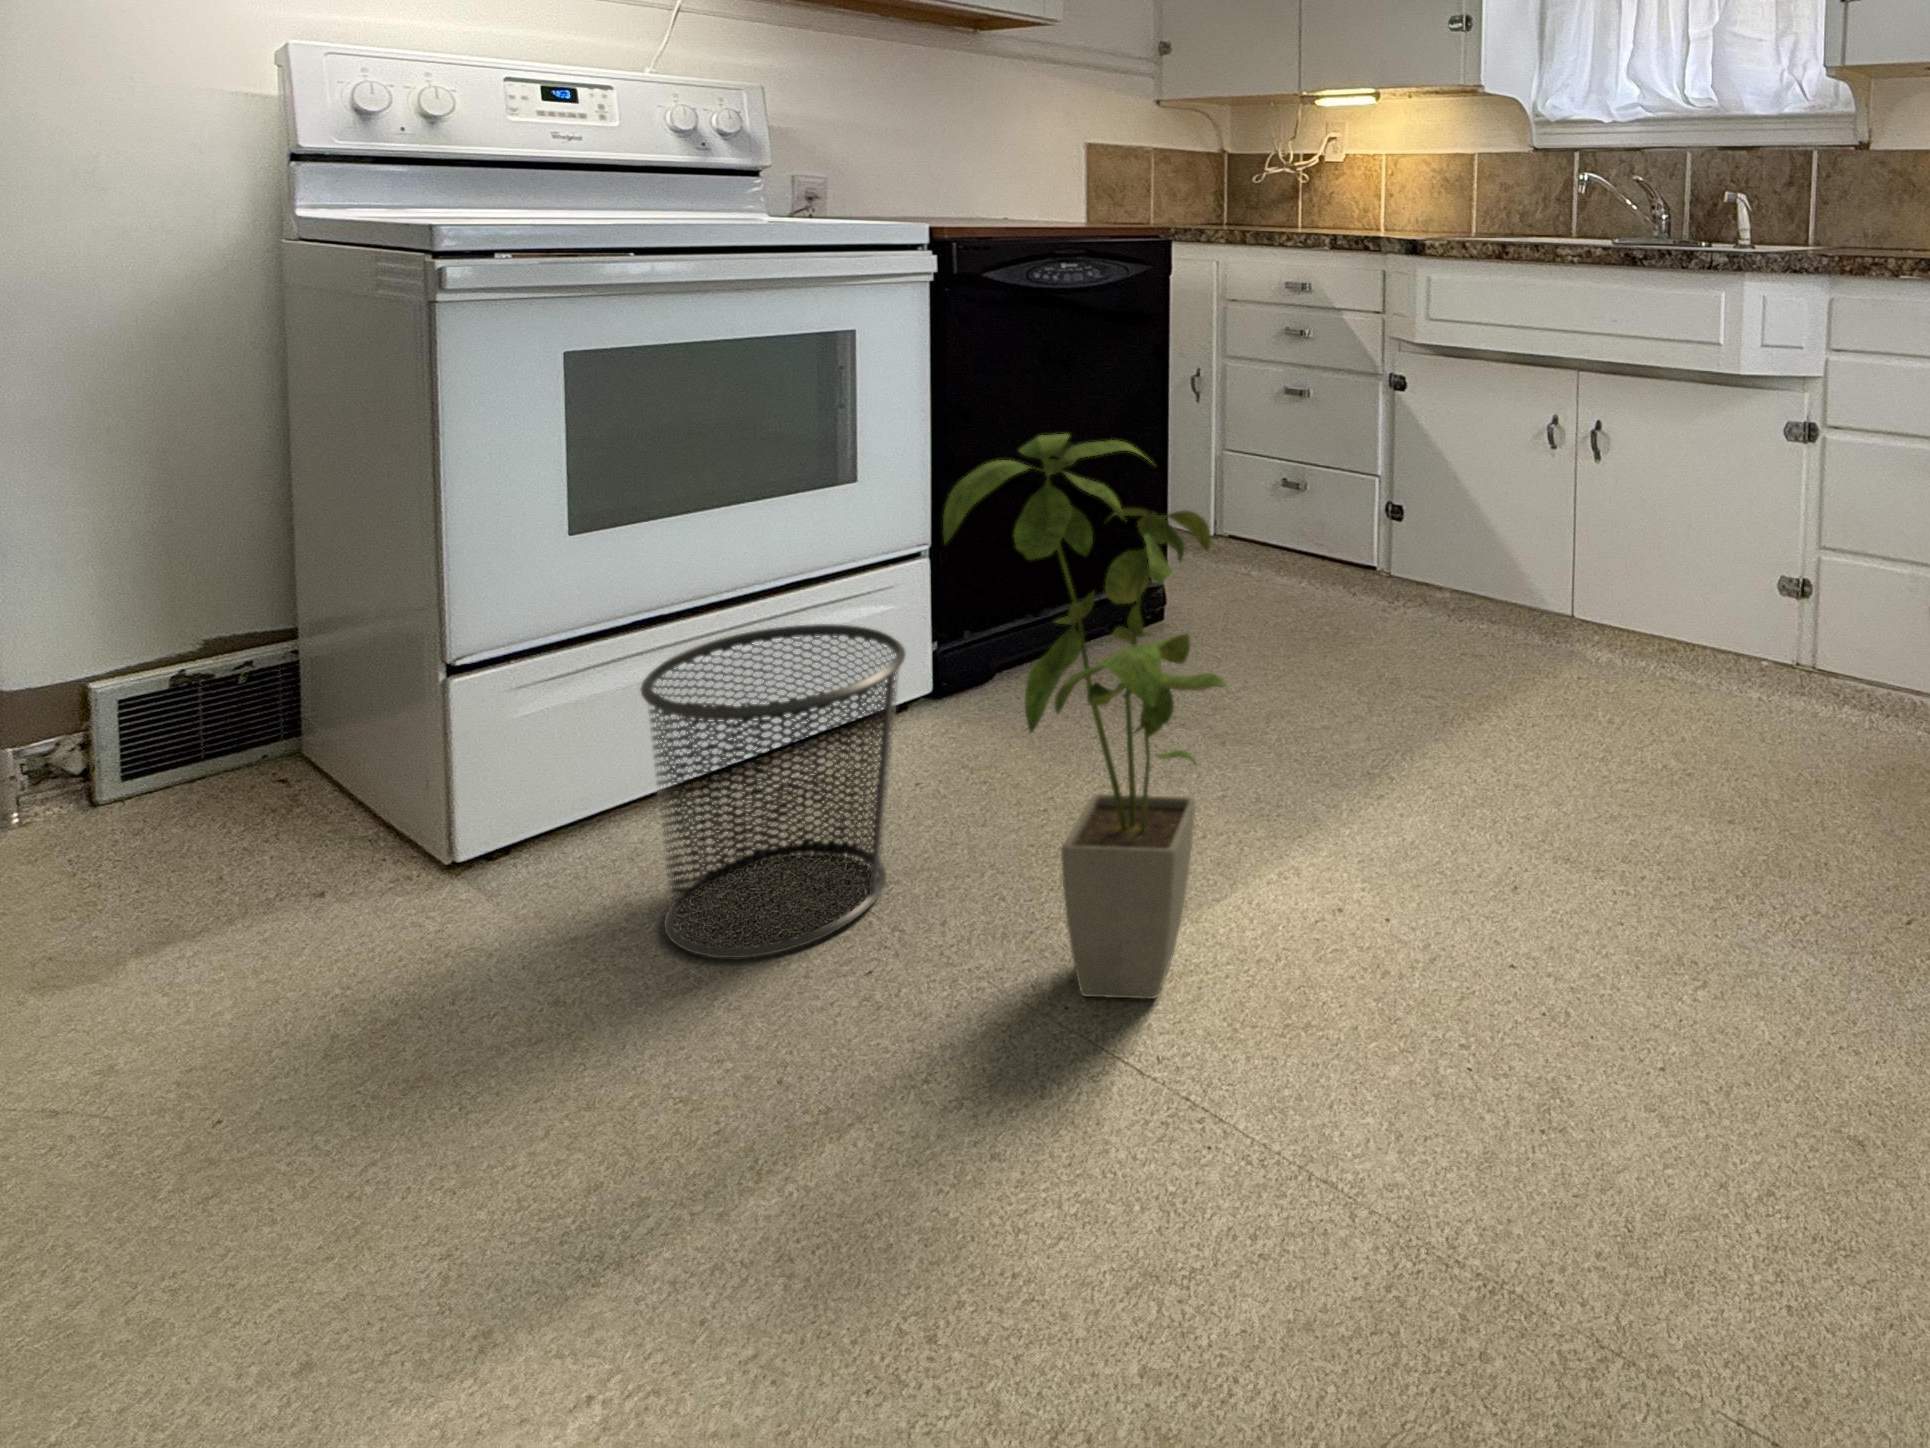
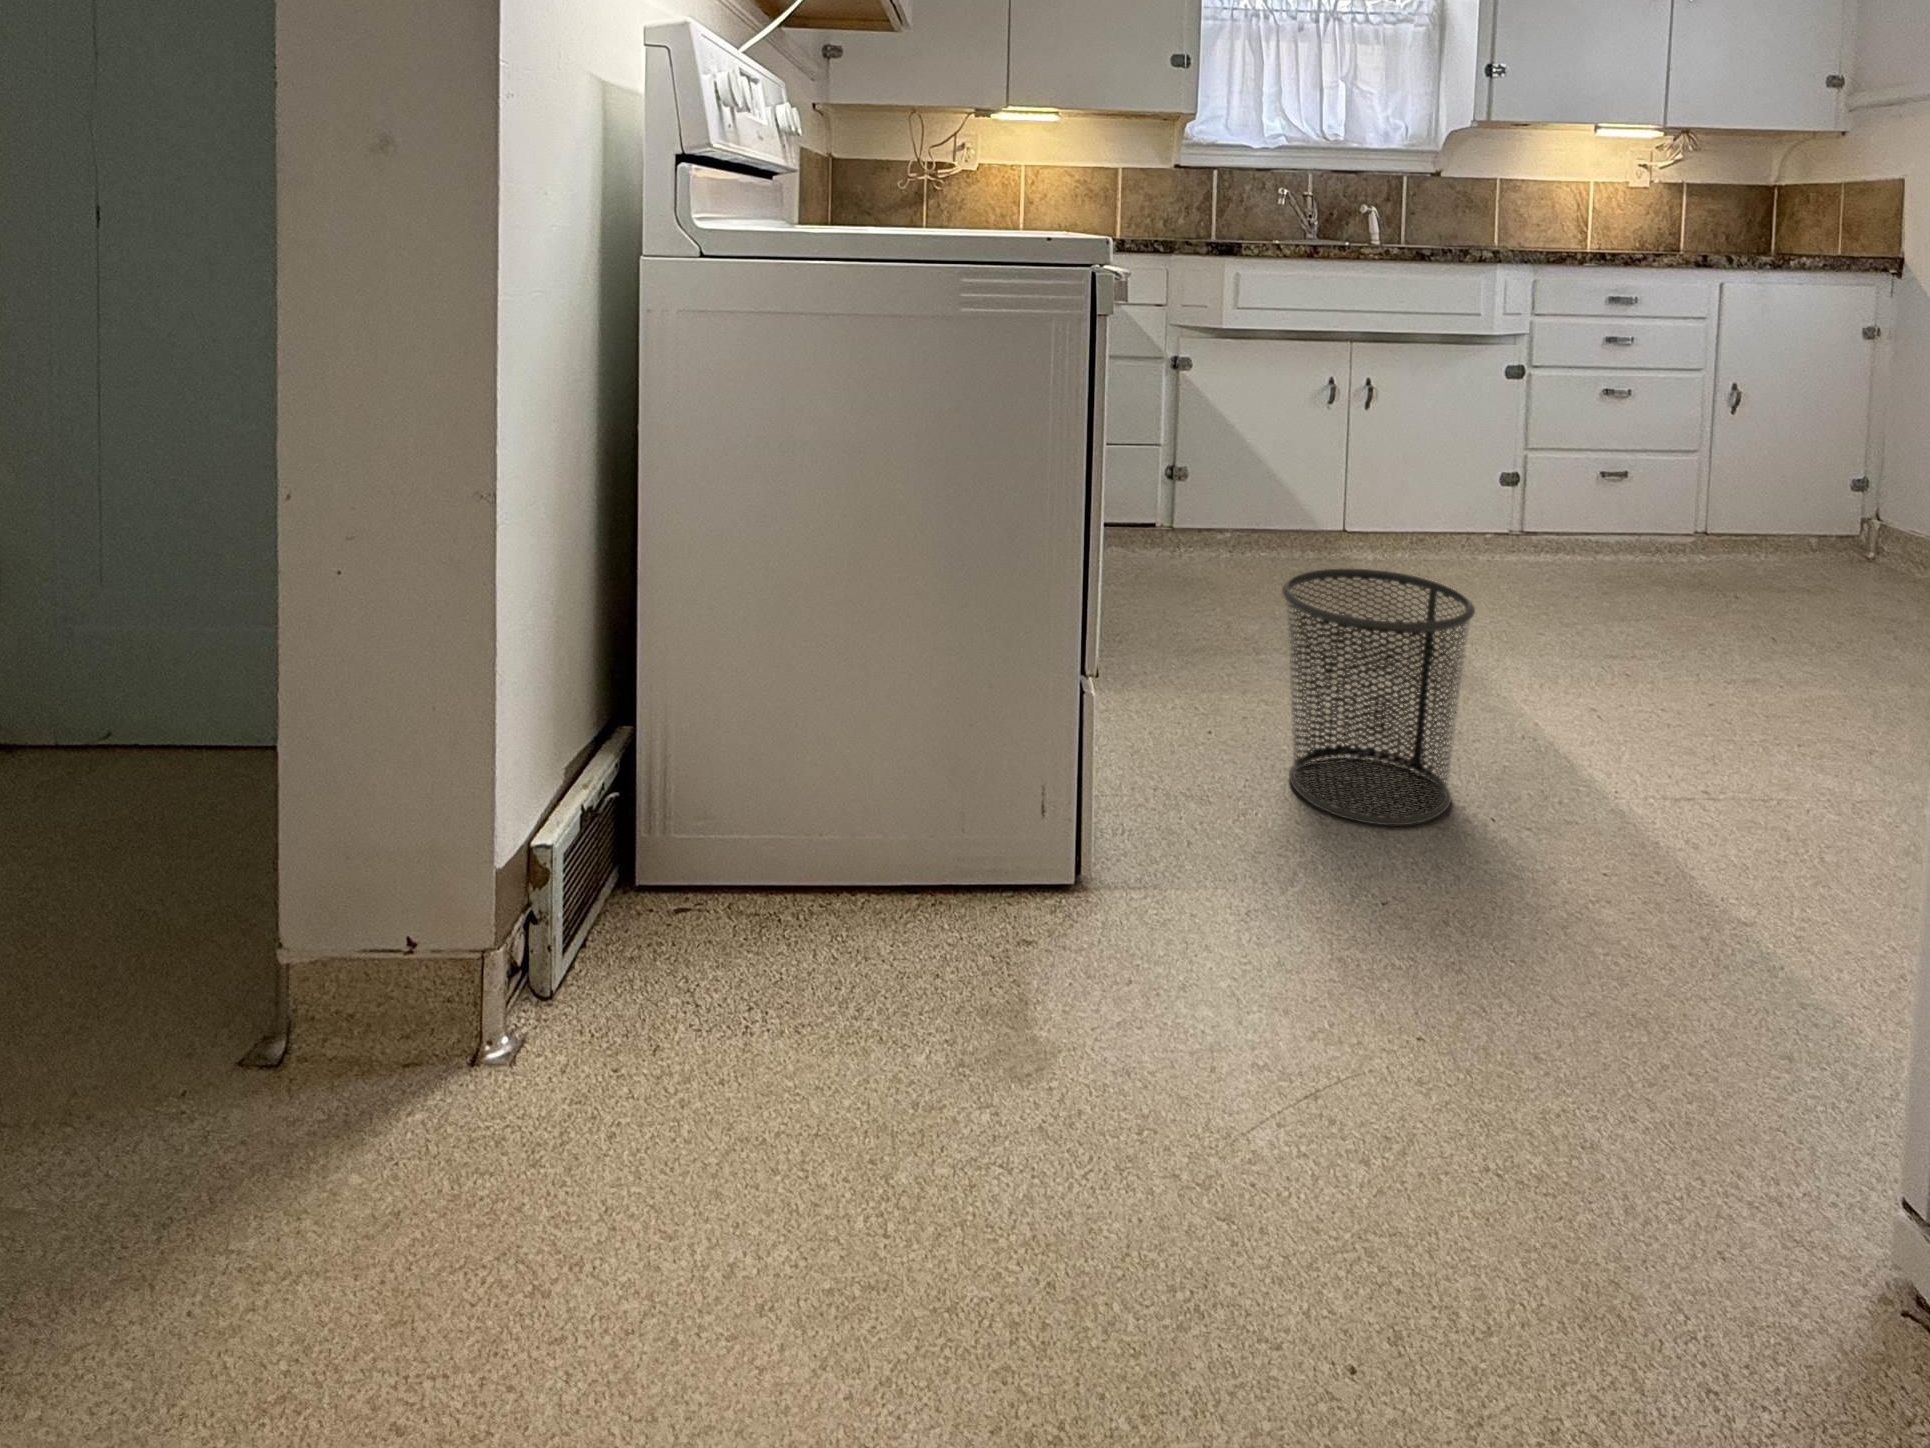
house plant: present [943,434,1227,999] -> none [1552,385,1785,767]

